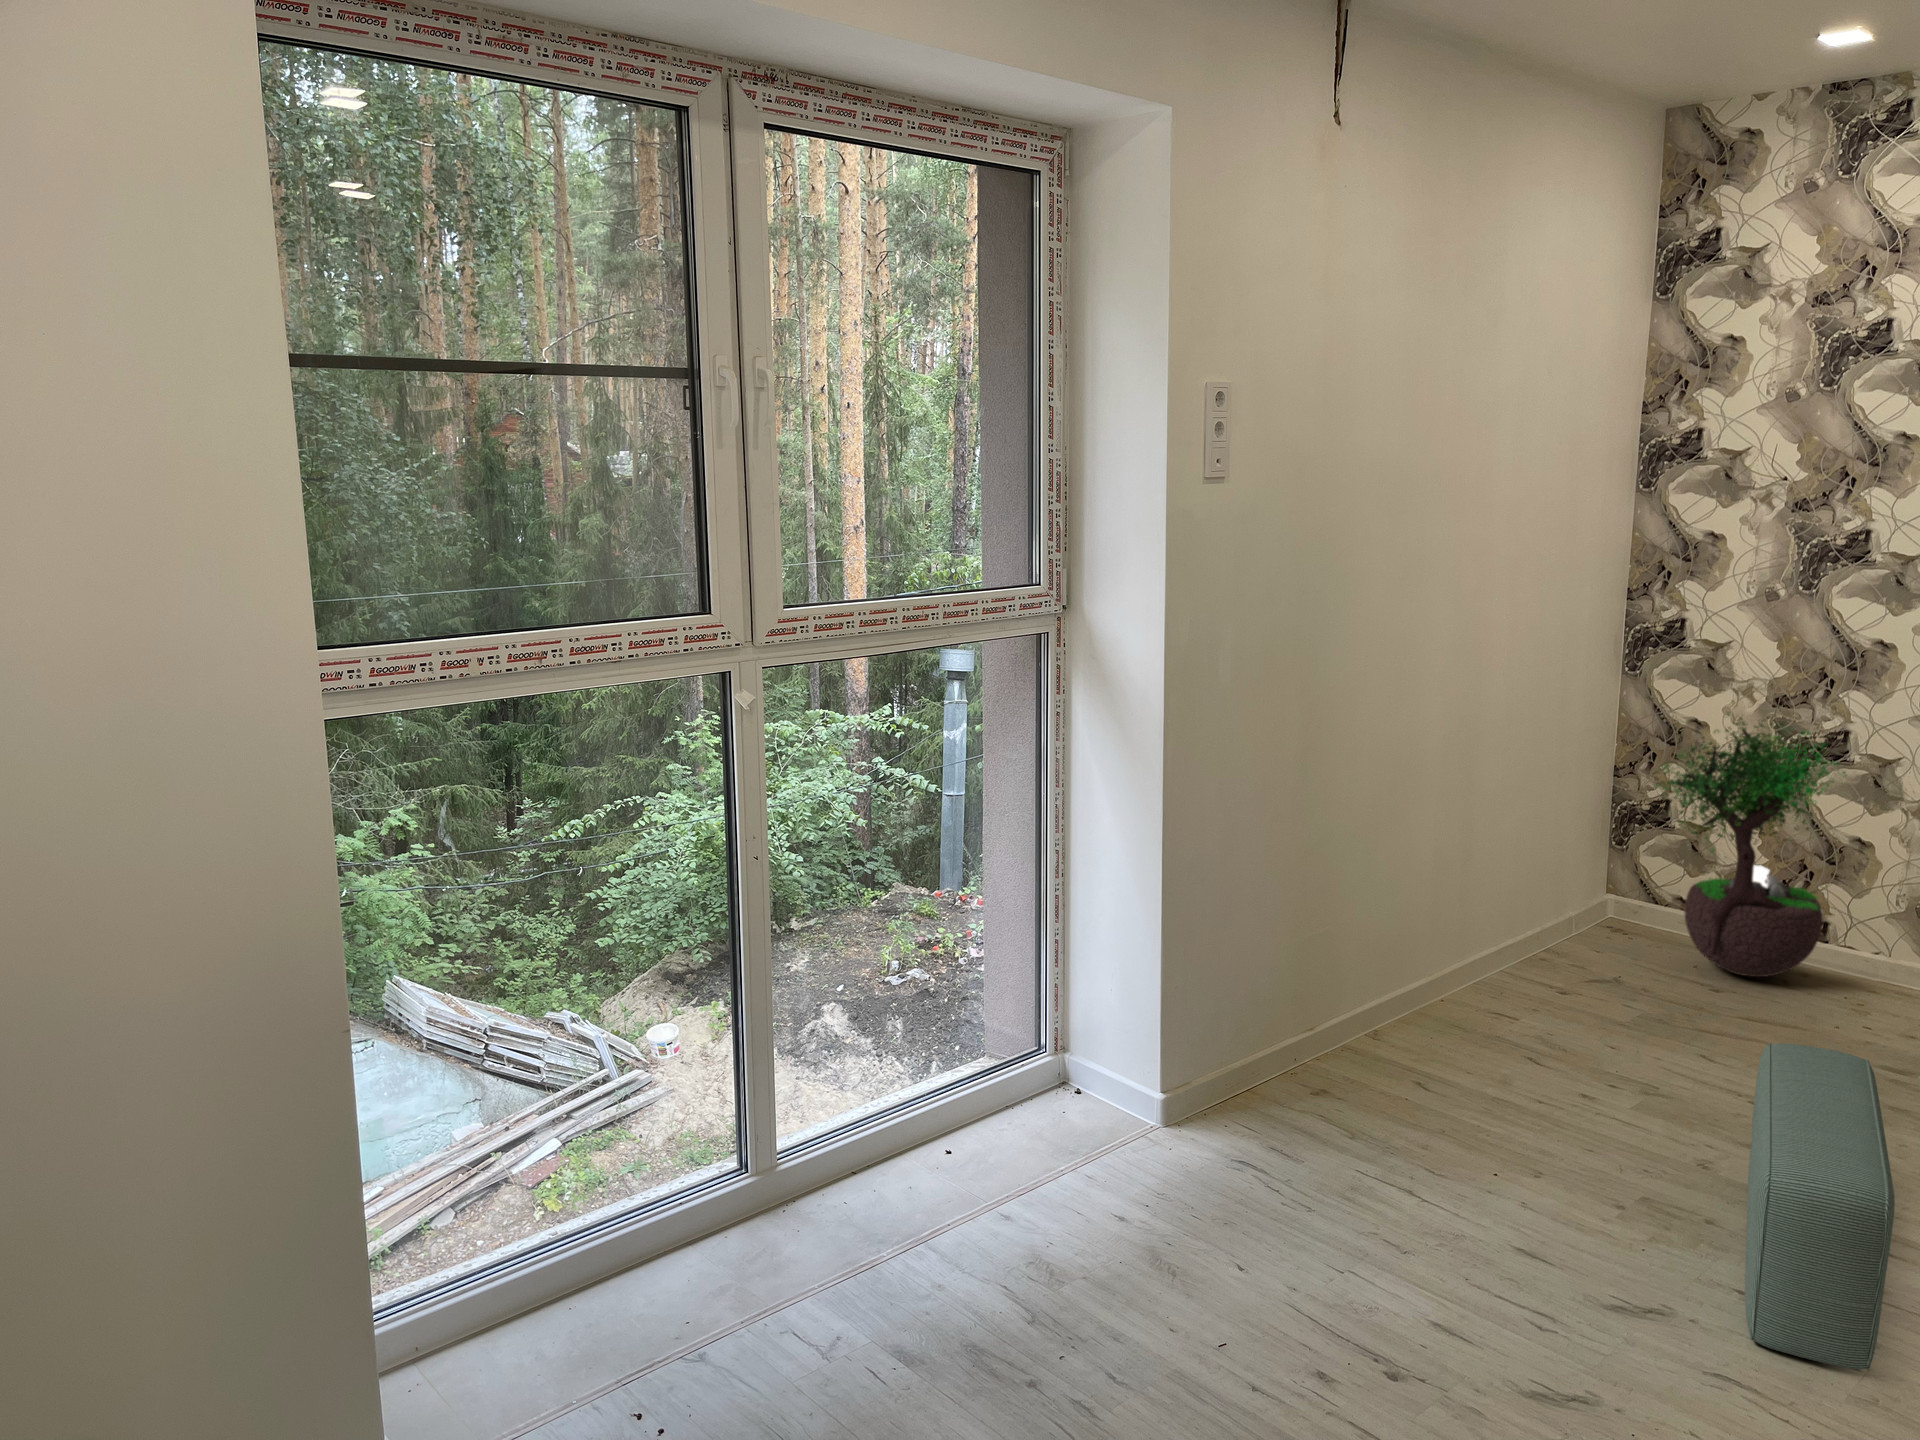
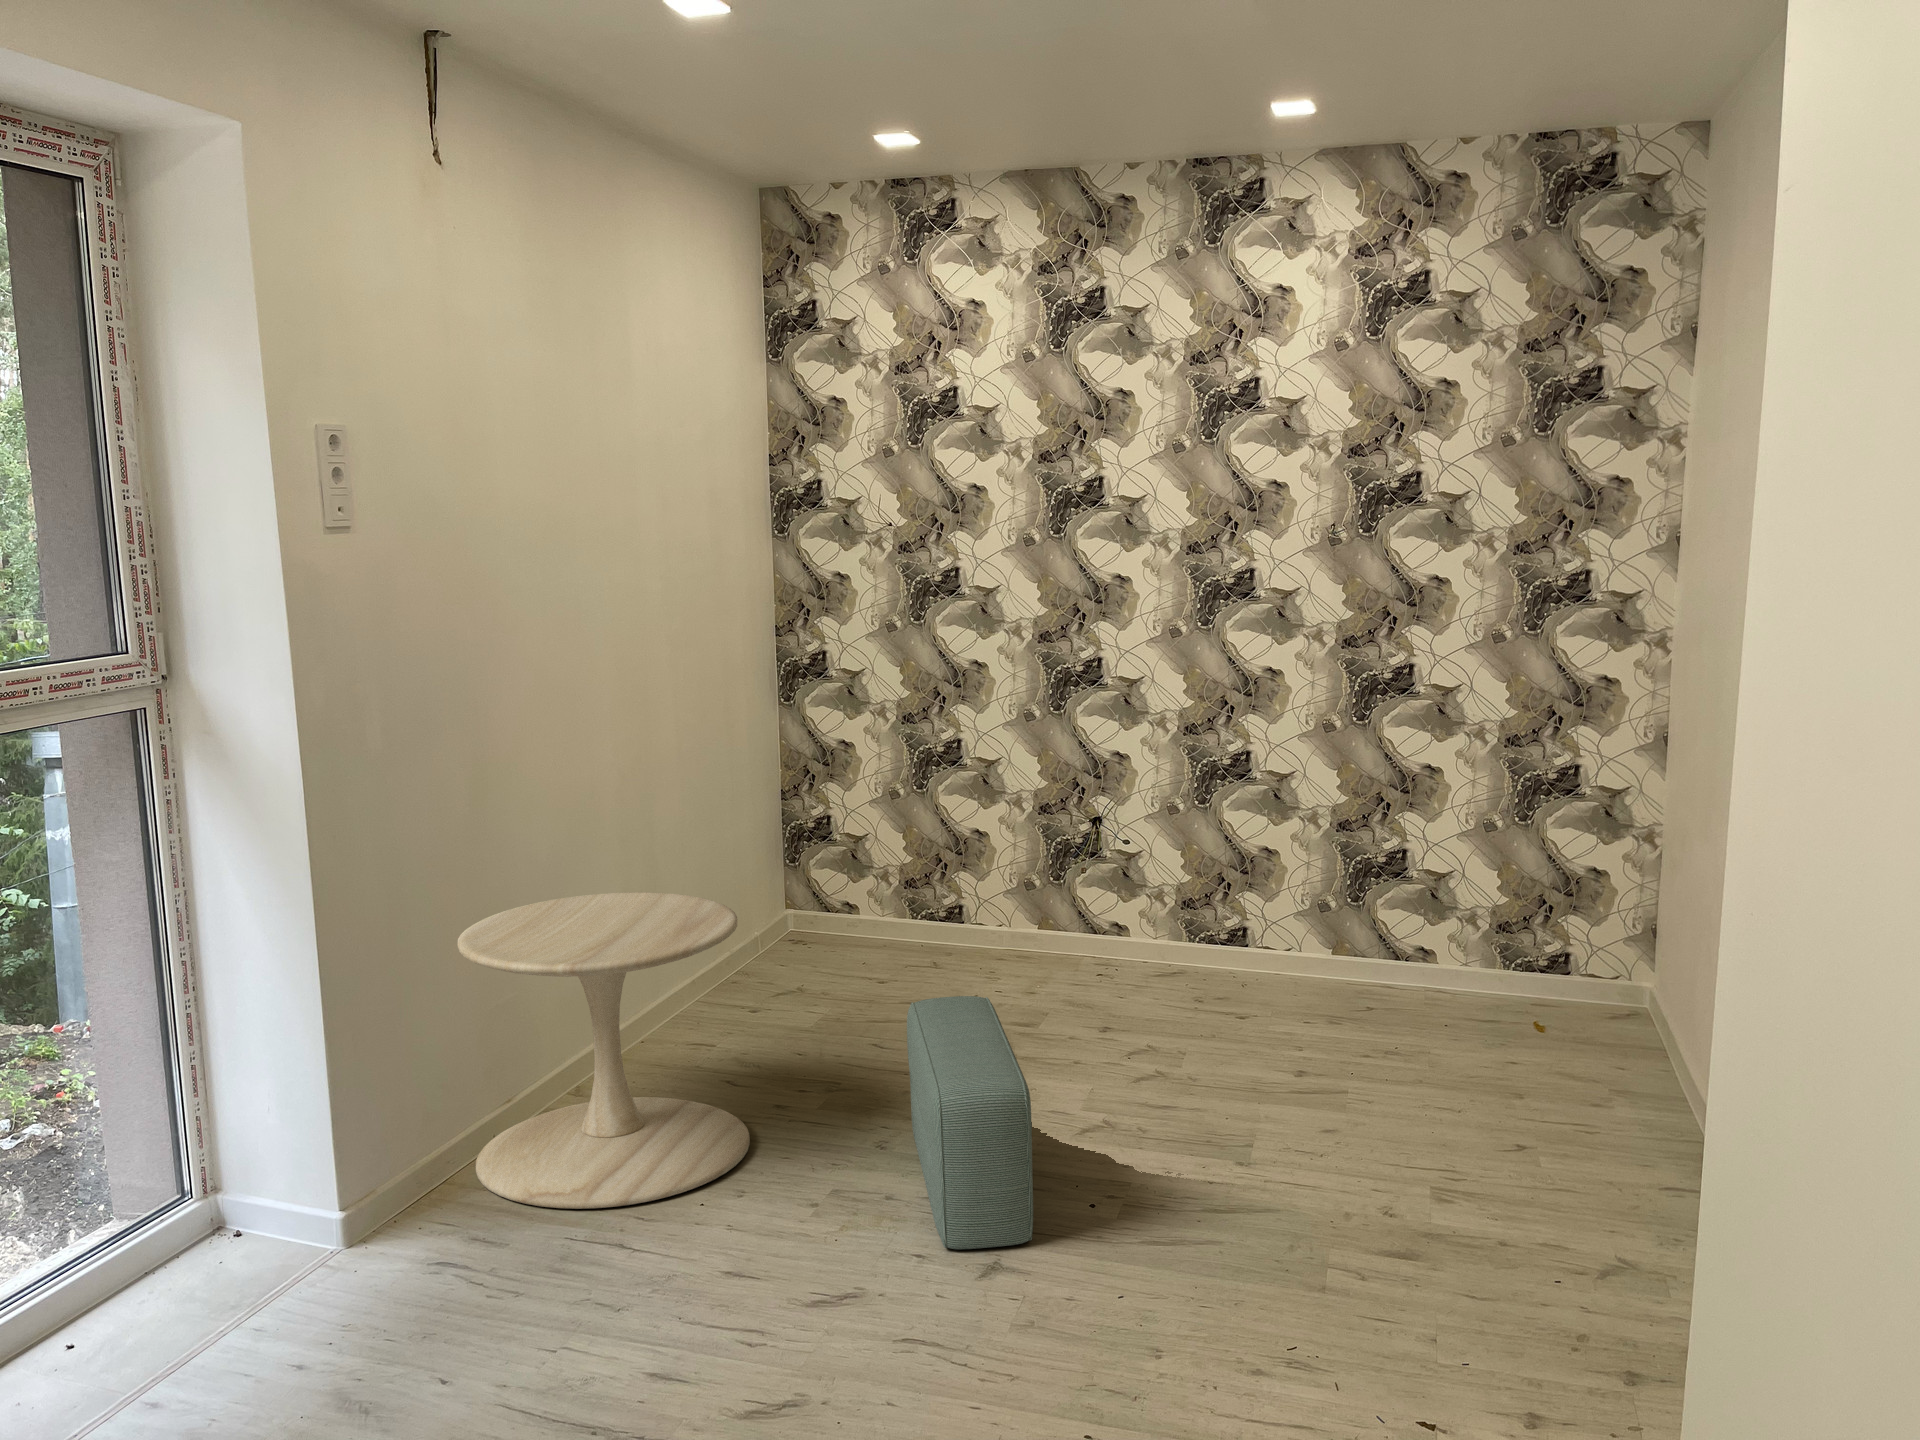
potted tree: present [1656,701,1845,977] -> none [765,706,924,971]
side table: none [1286,854,1577,1173] -> present [457,892,750,1209]

